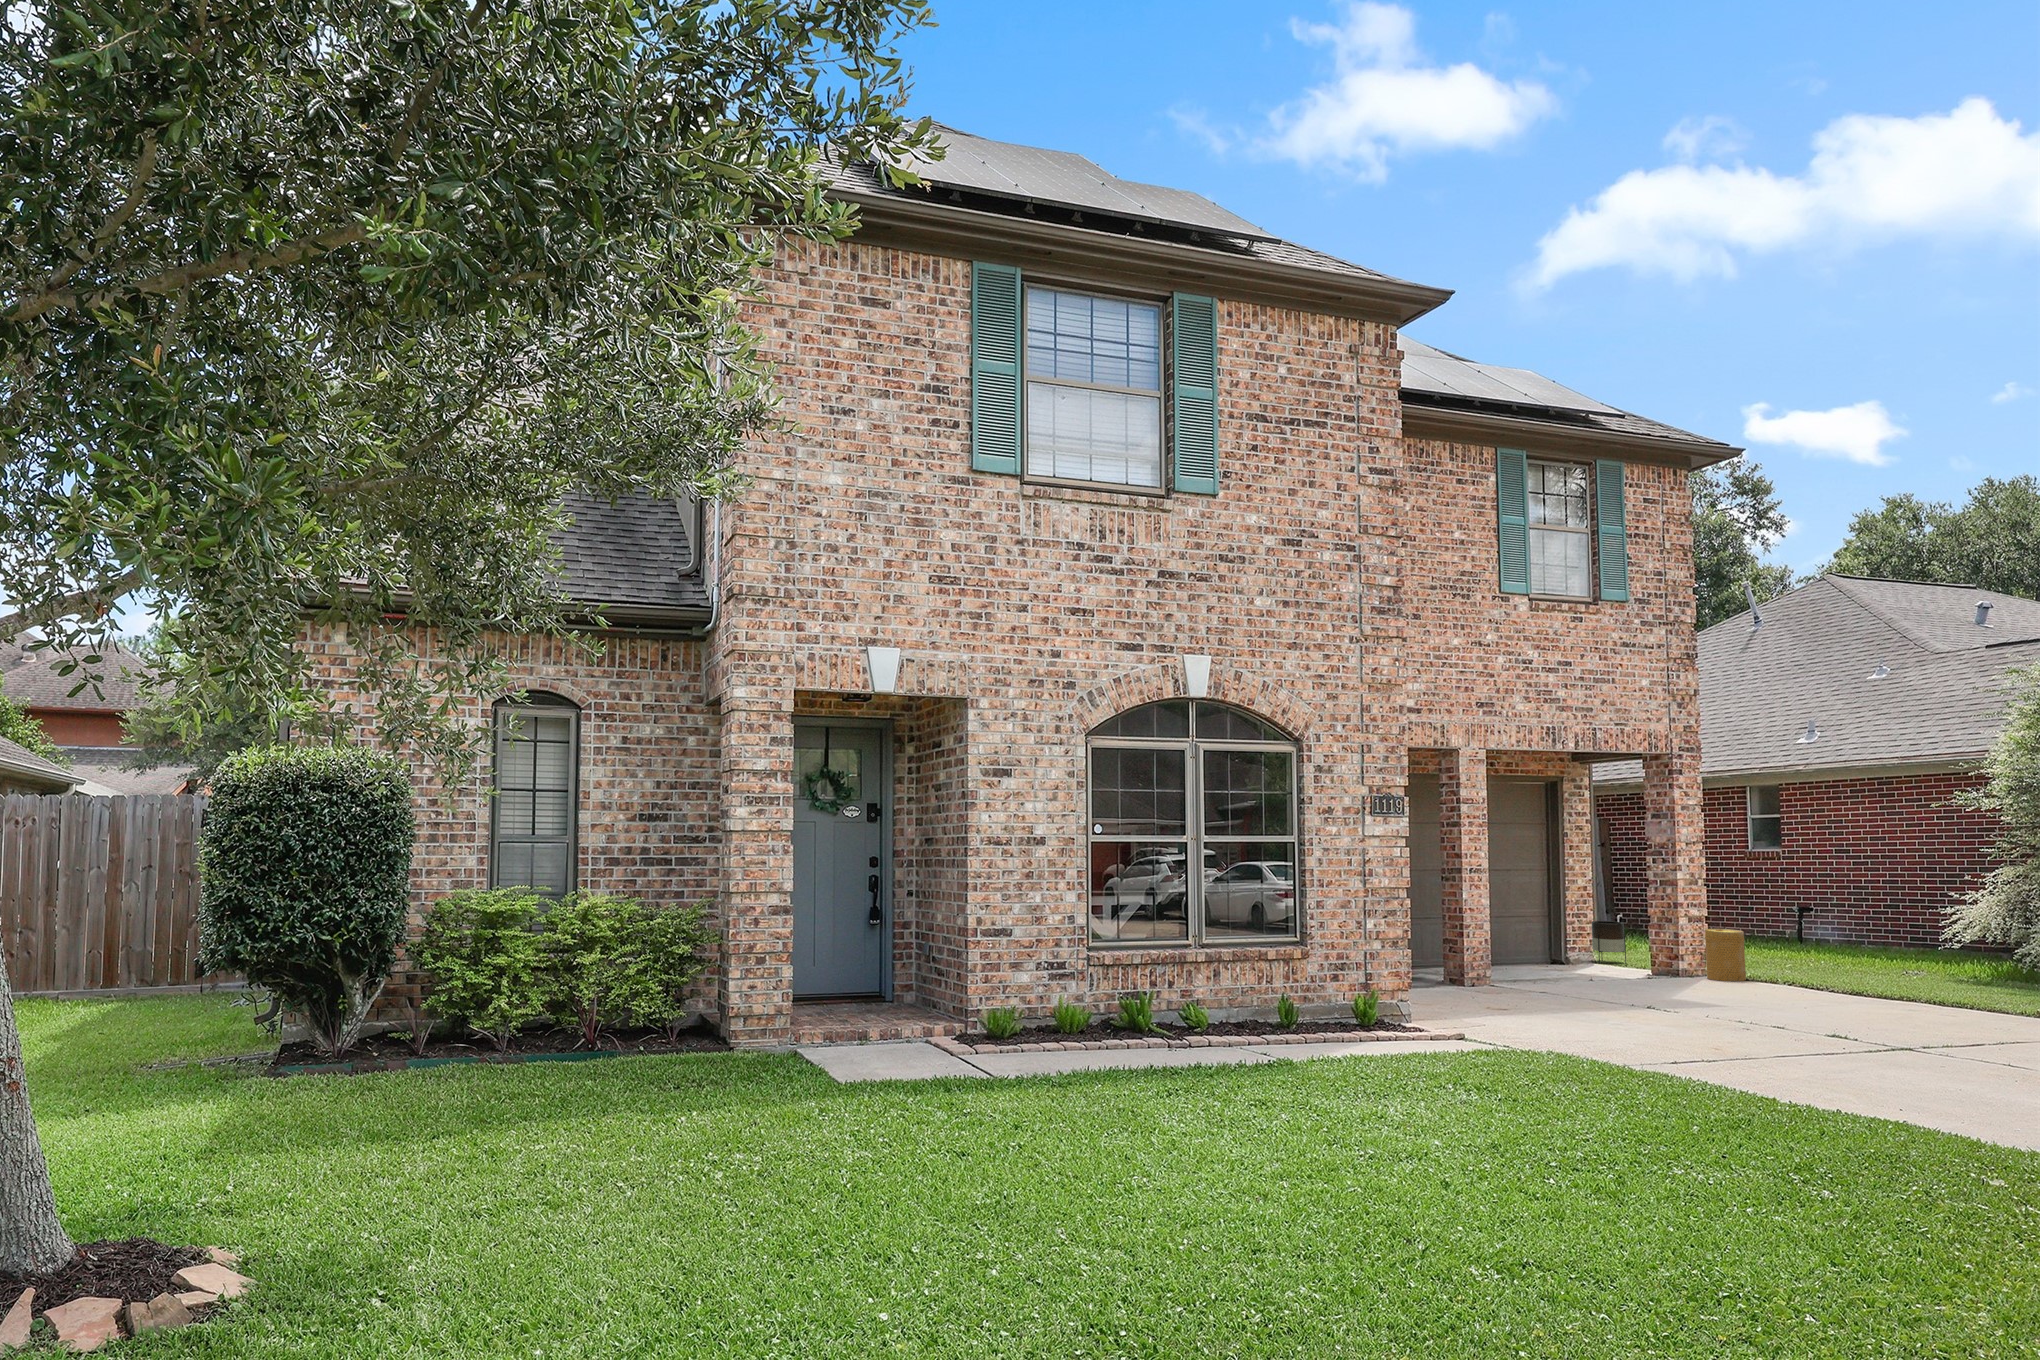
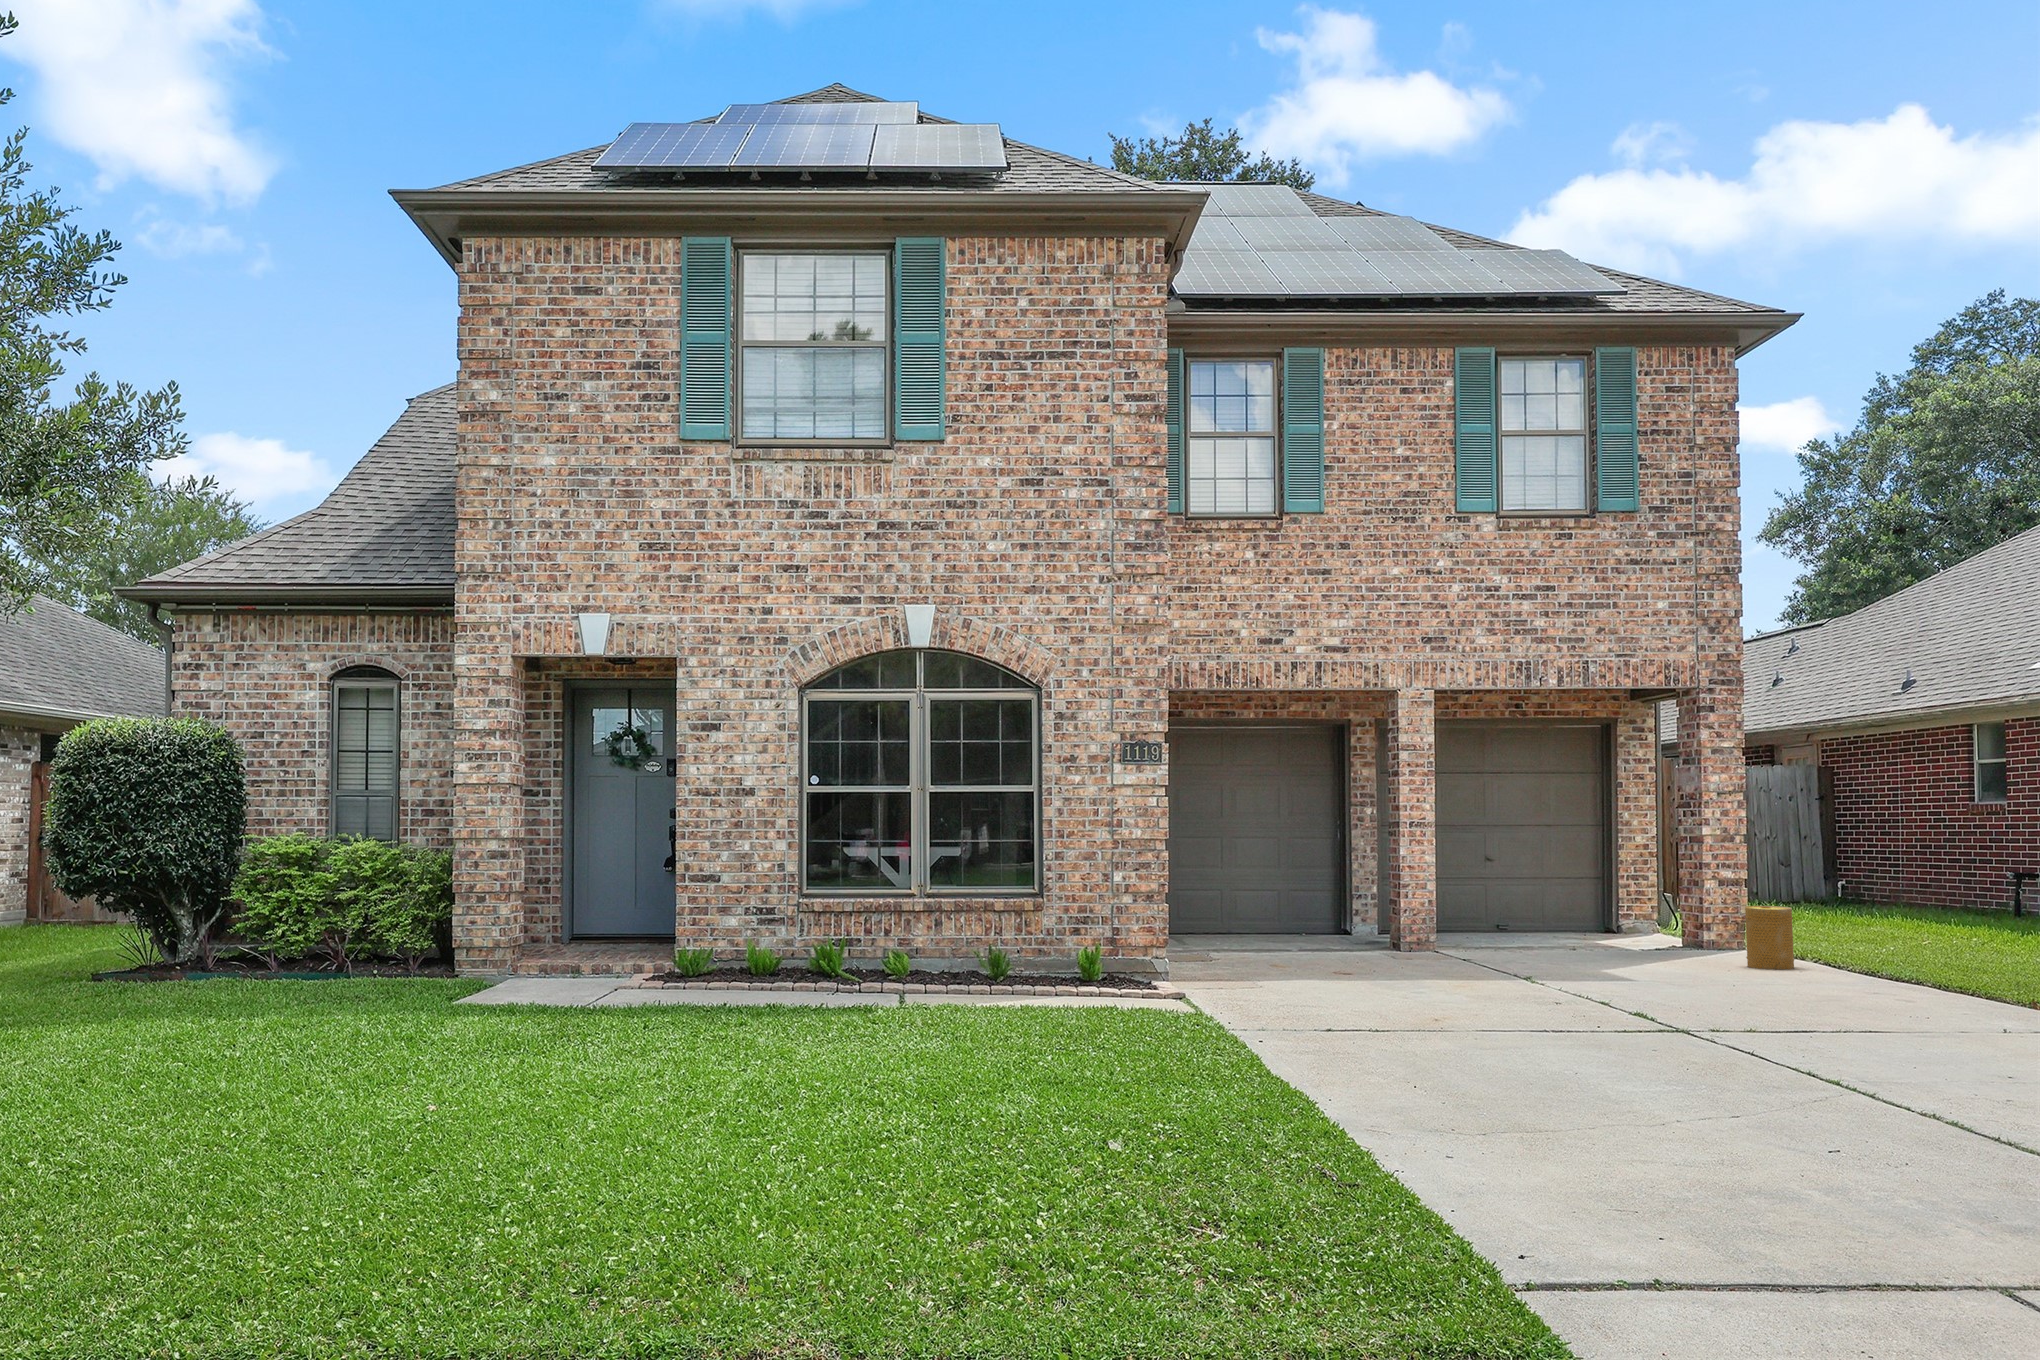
planter: present [1592,921,1626,964] -> none [1687,899,1727,952]

